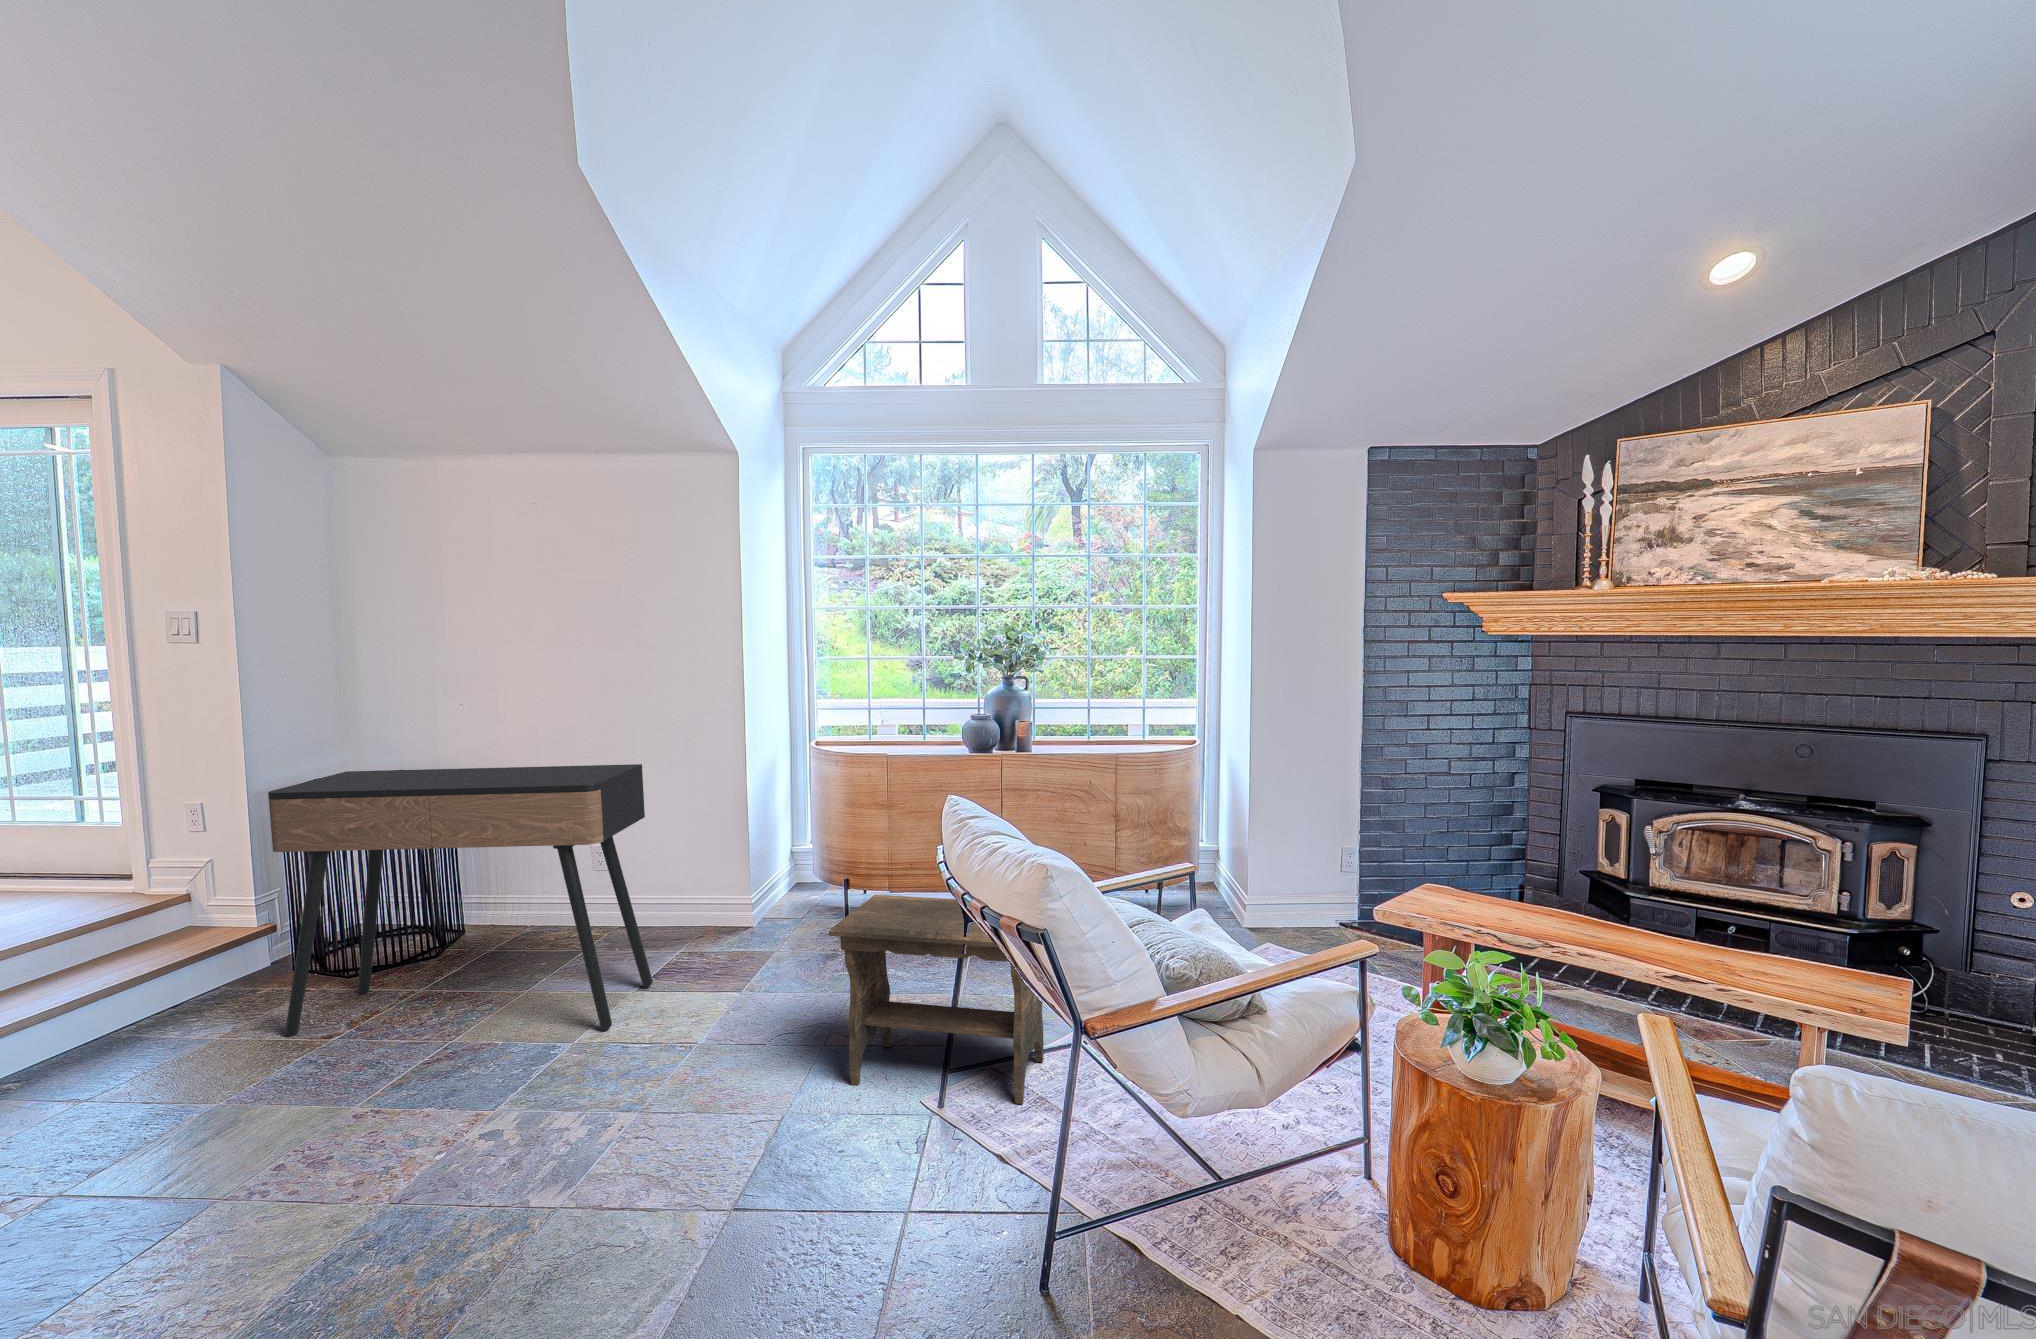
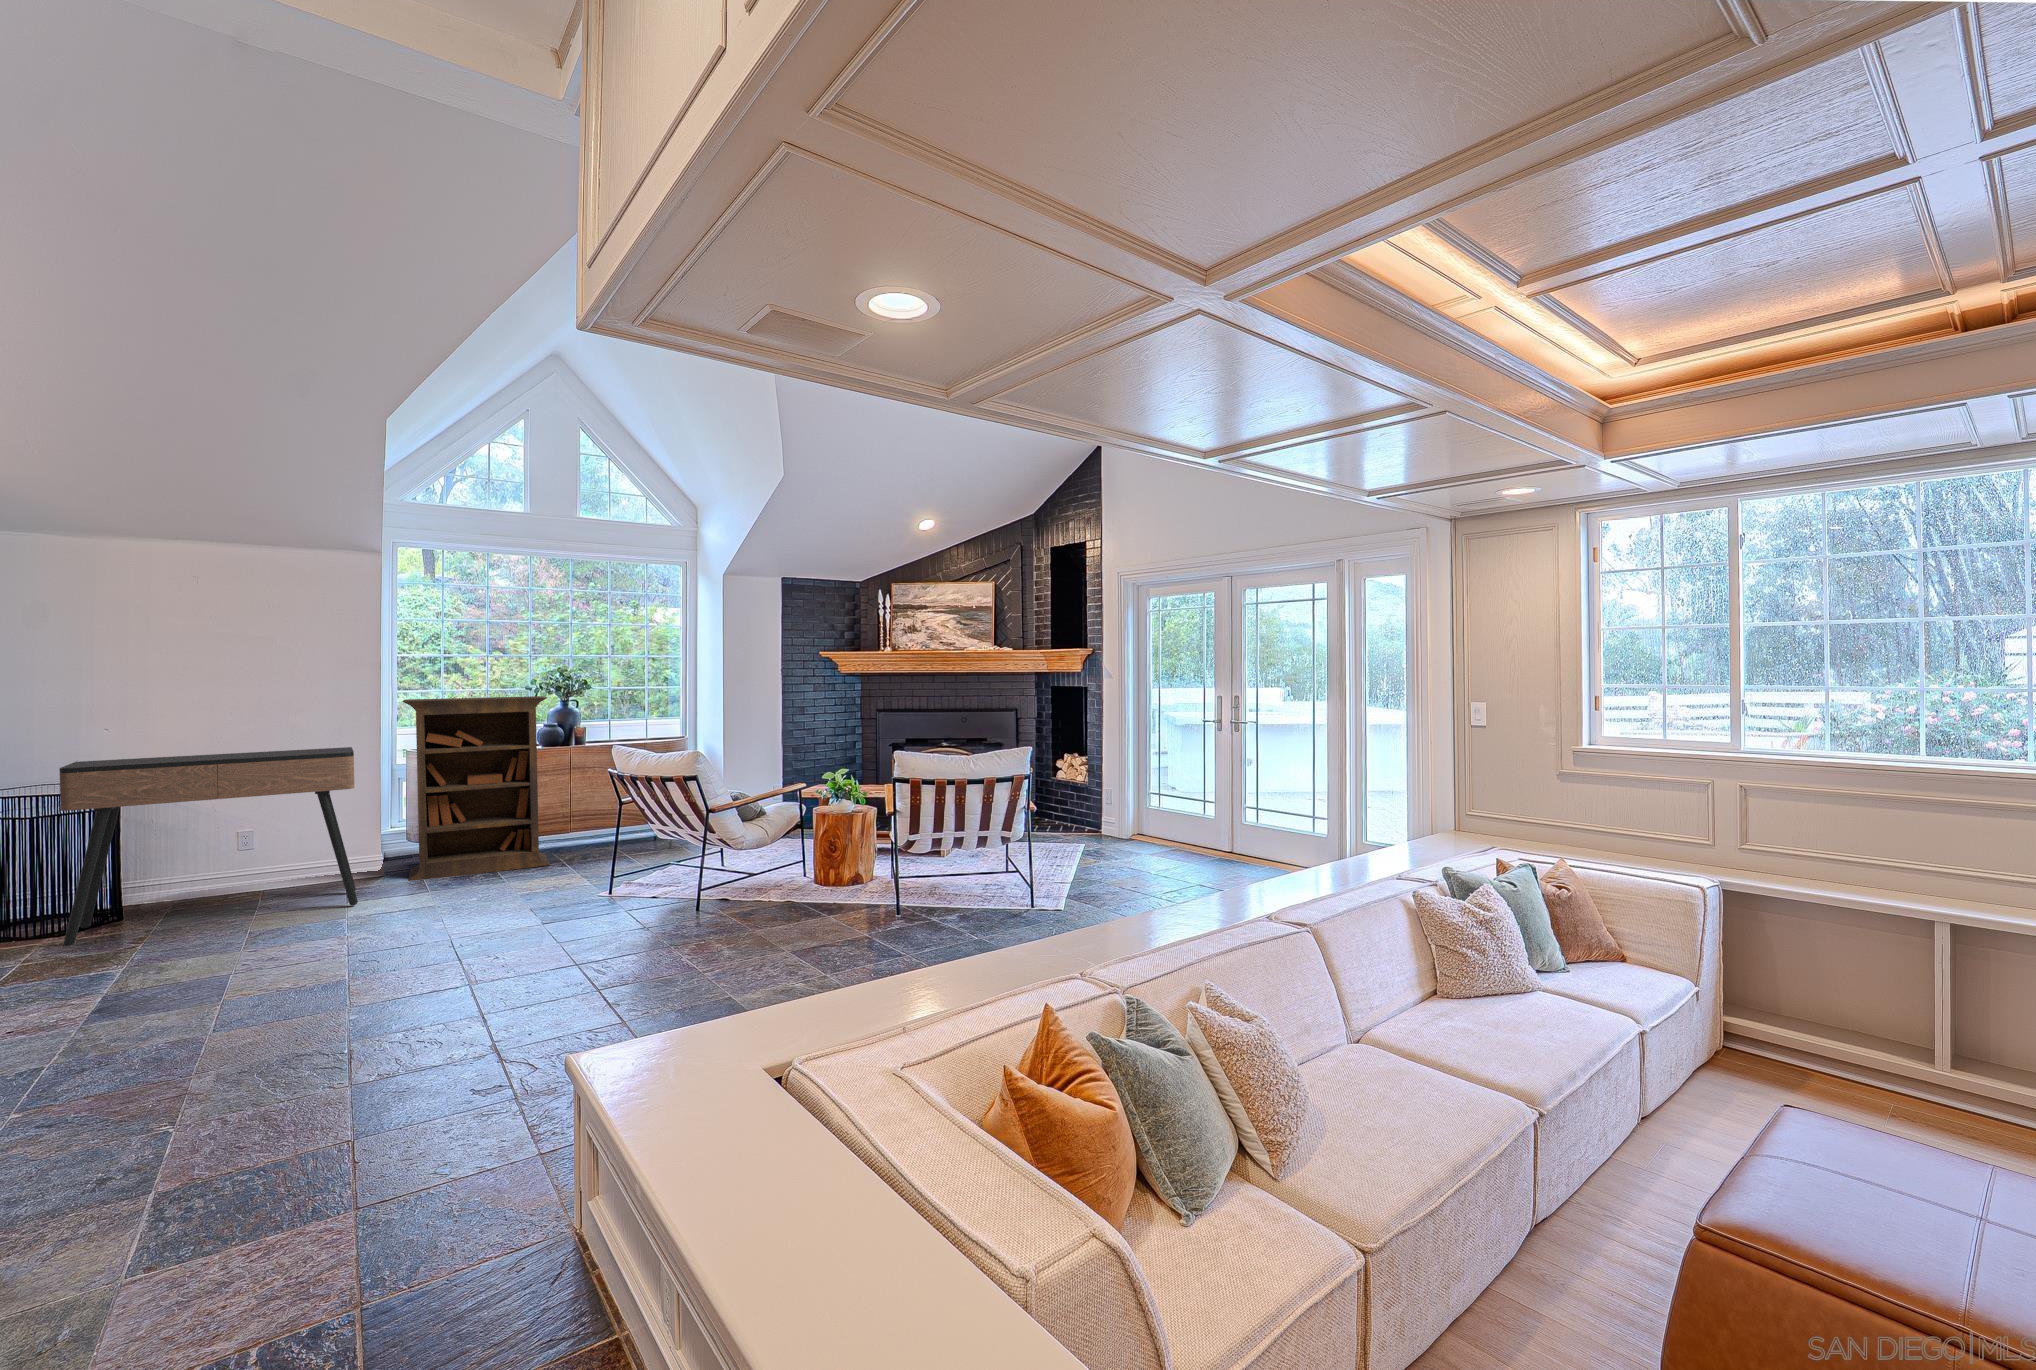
bookcase: none [719,679,946,974] -> present [402,696,550,881]
footstool: present [829,895,1044,1104] -> none [542,796,657,894]

